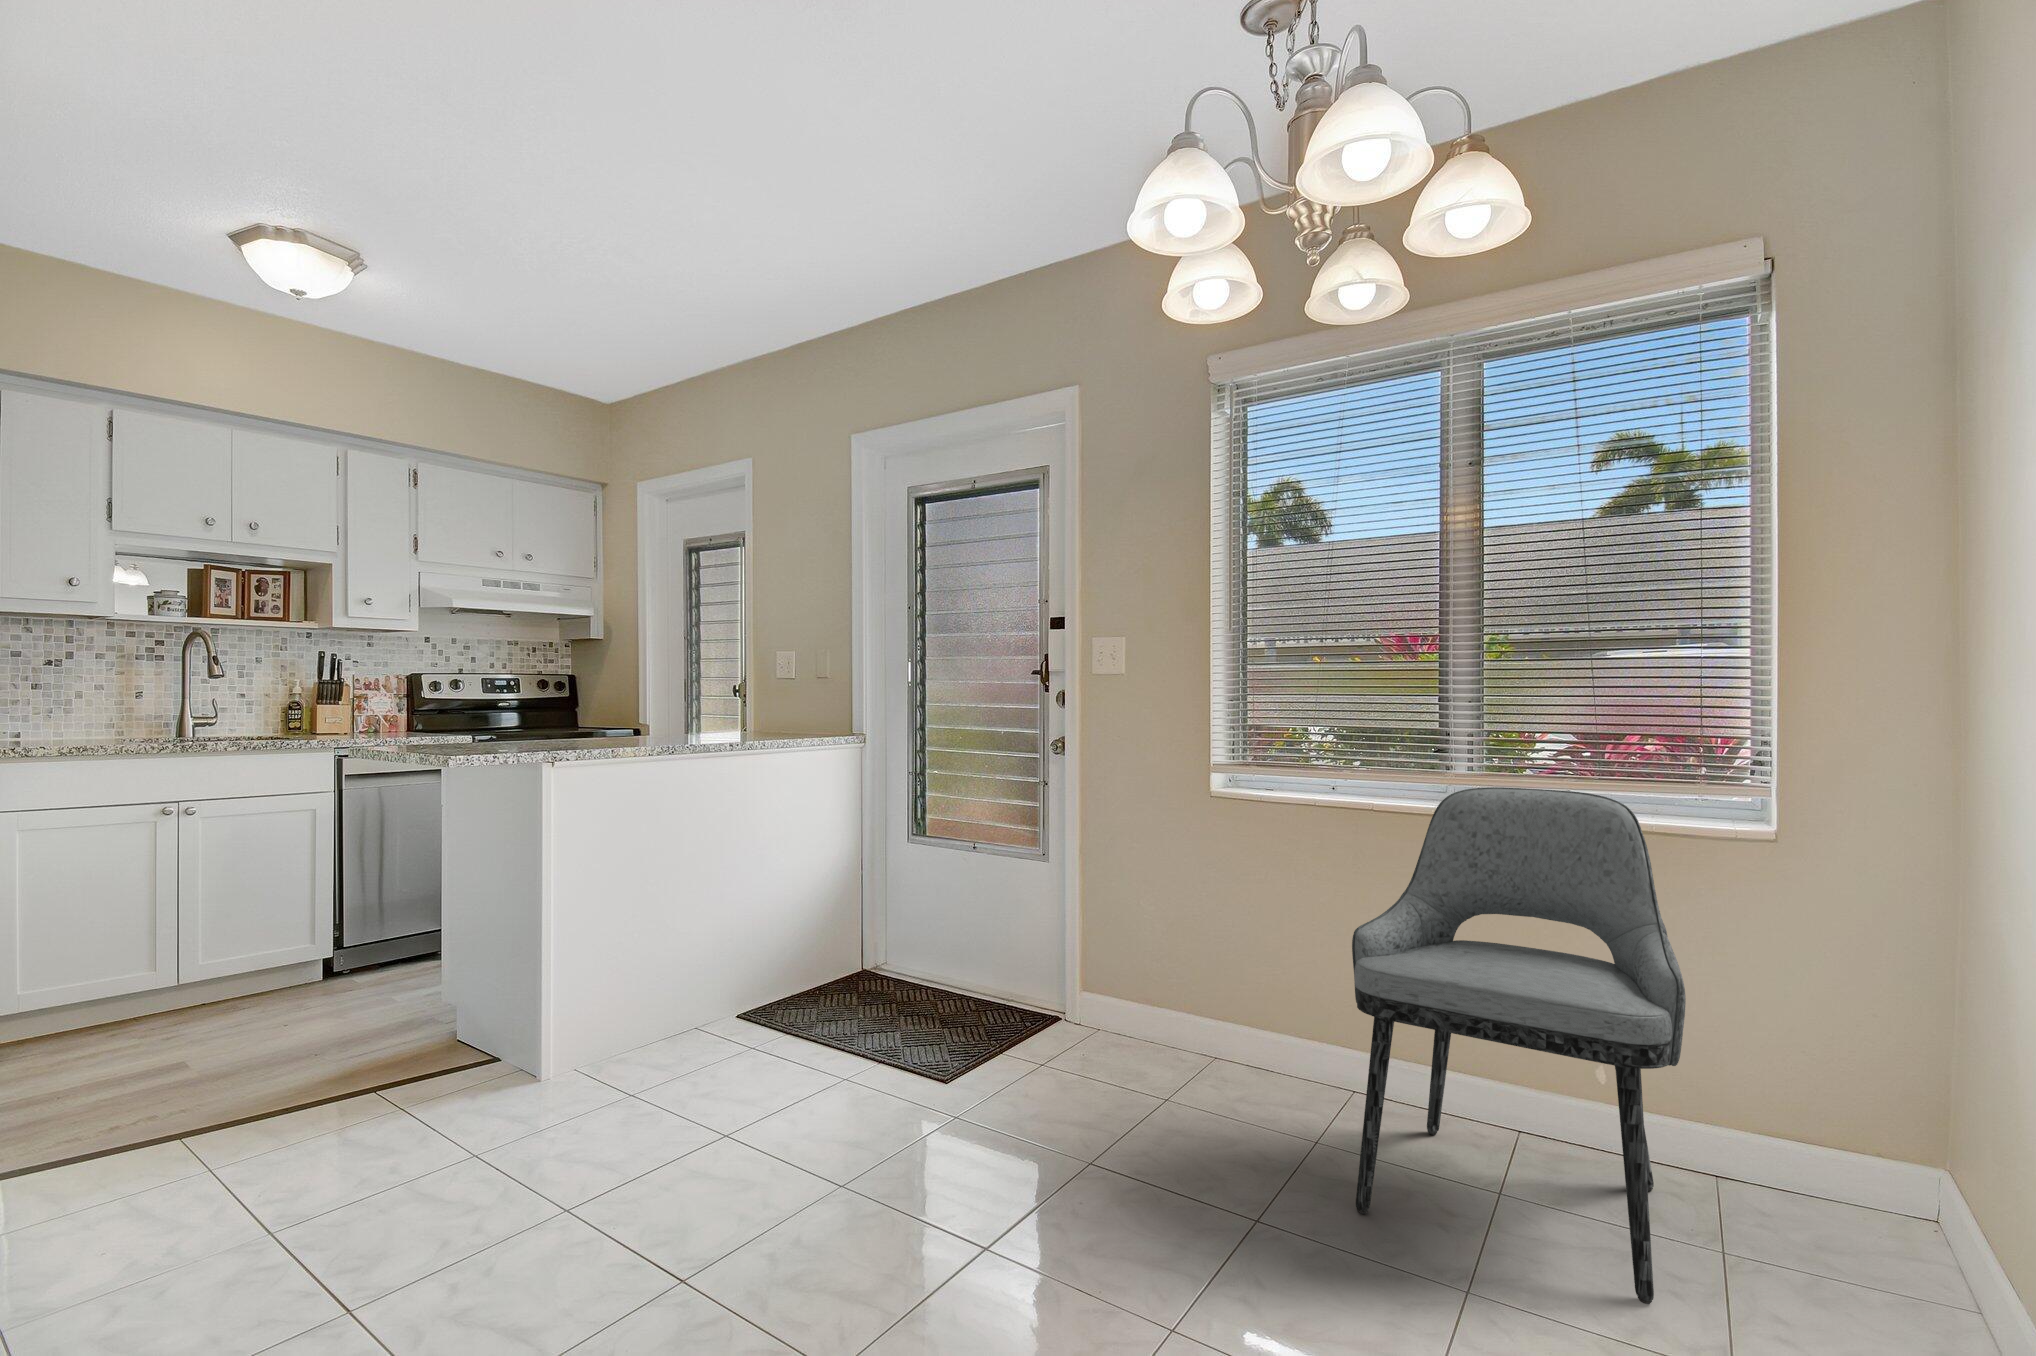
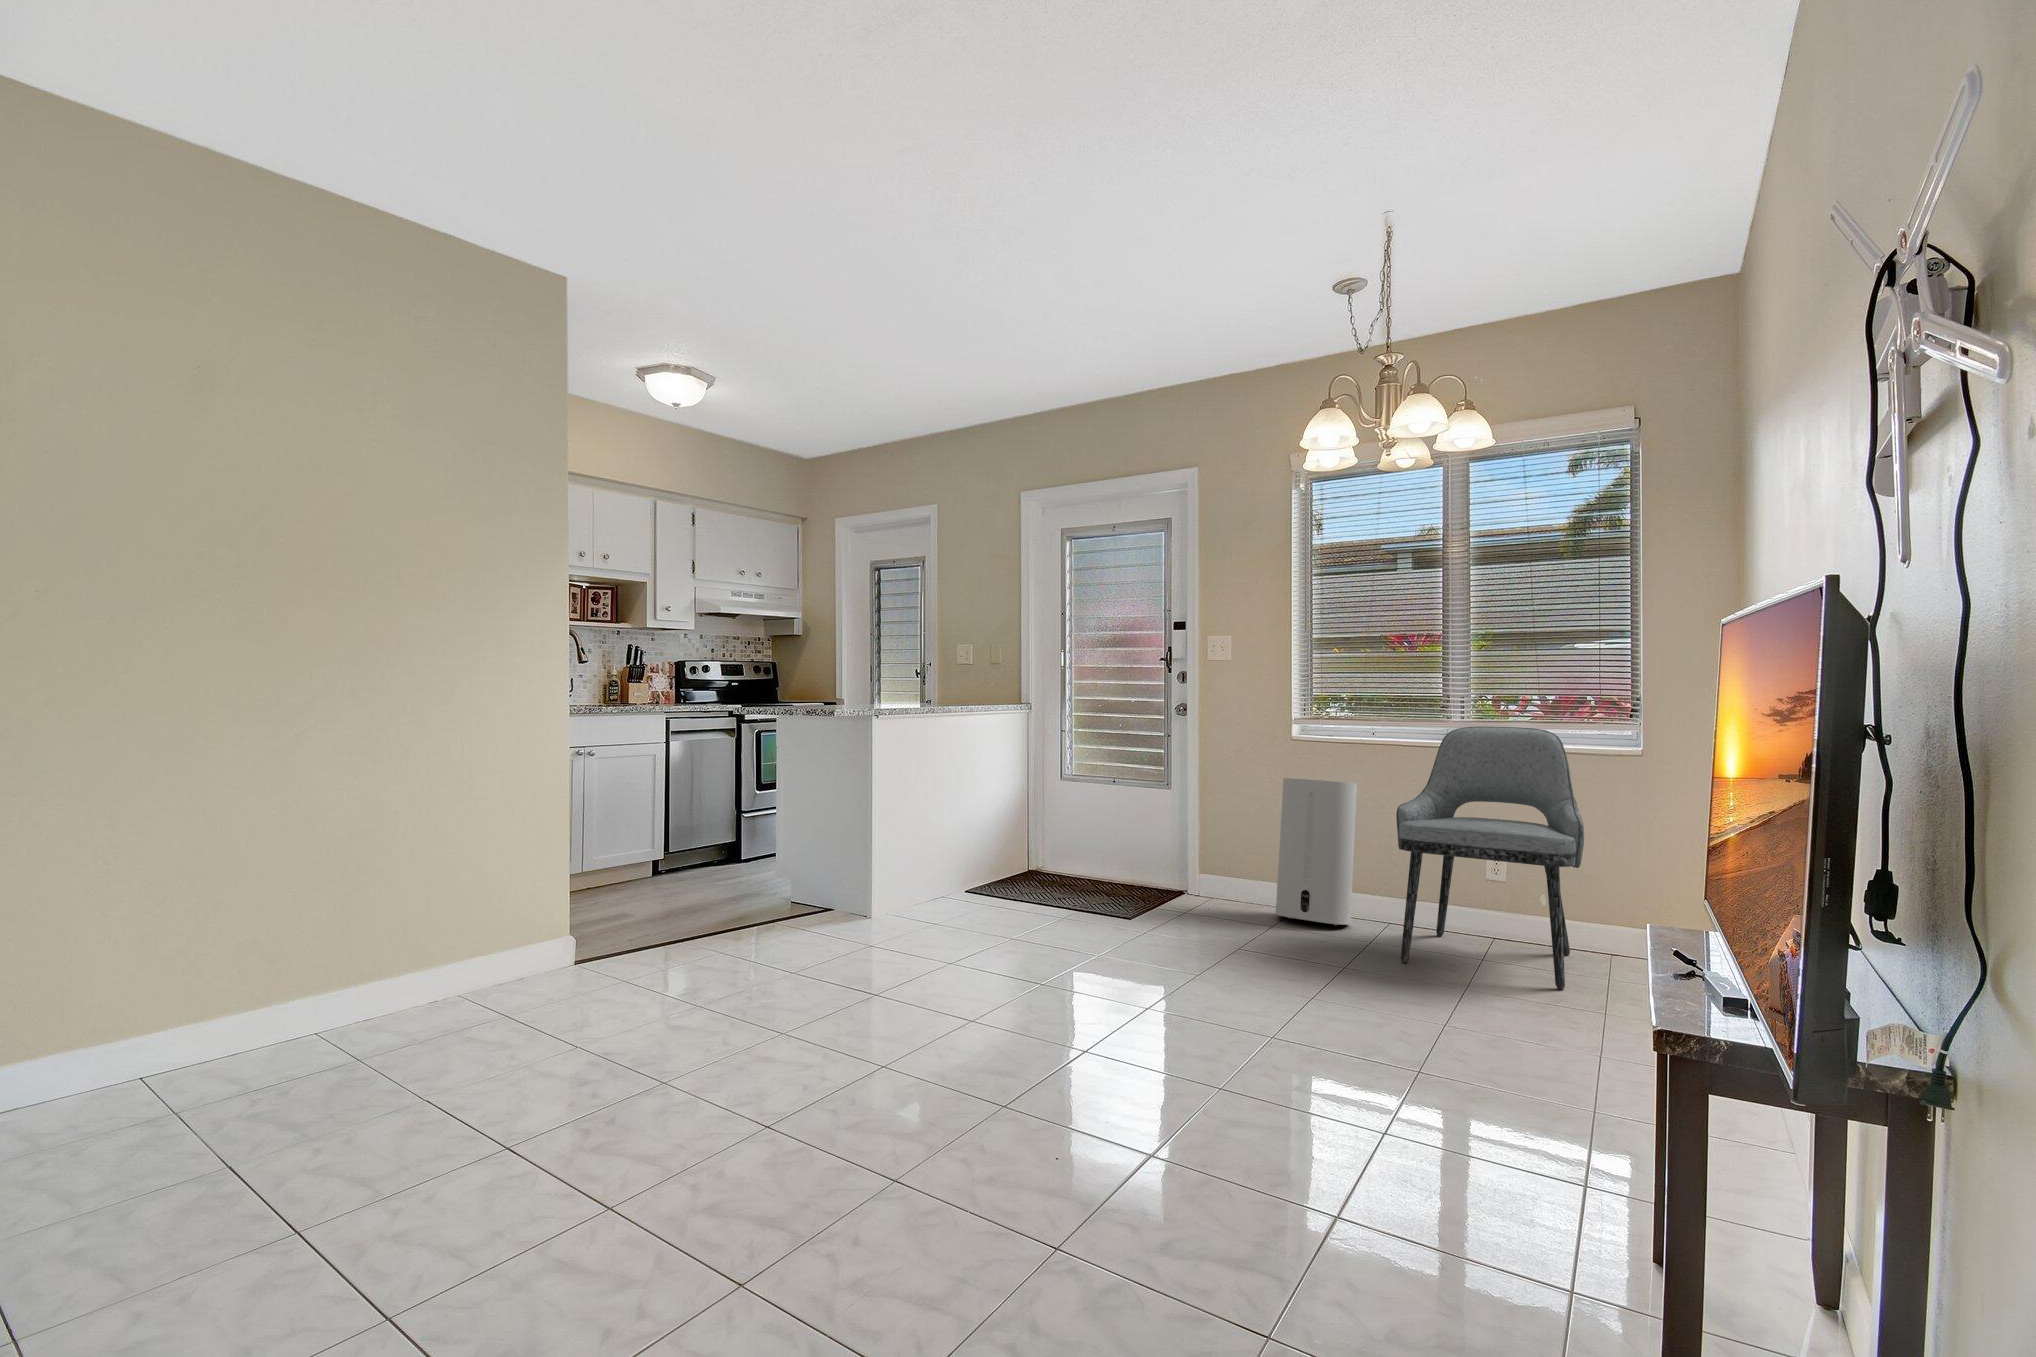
air purifier: none [1175,861,1303,1108] -> present [1276,778,1357,926]

